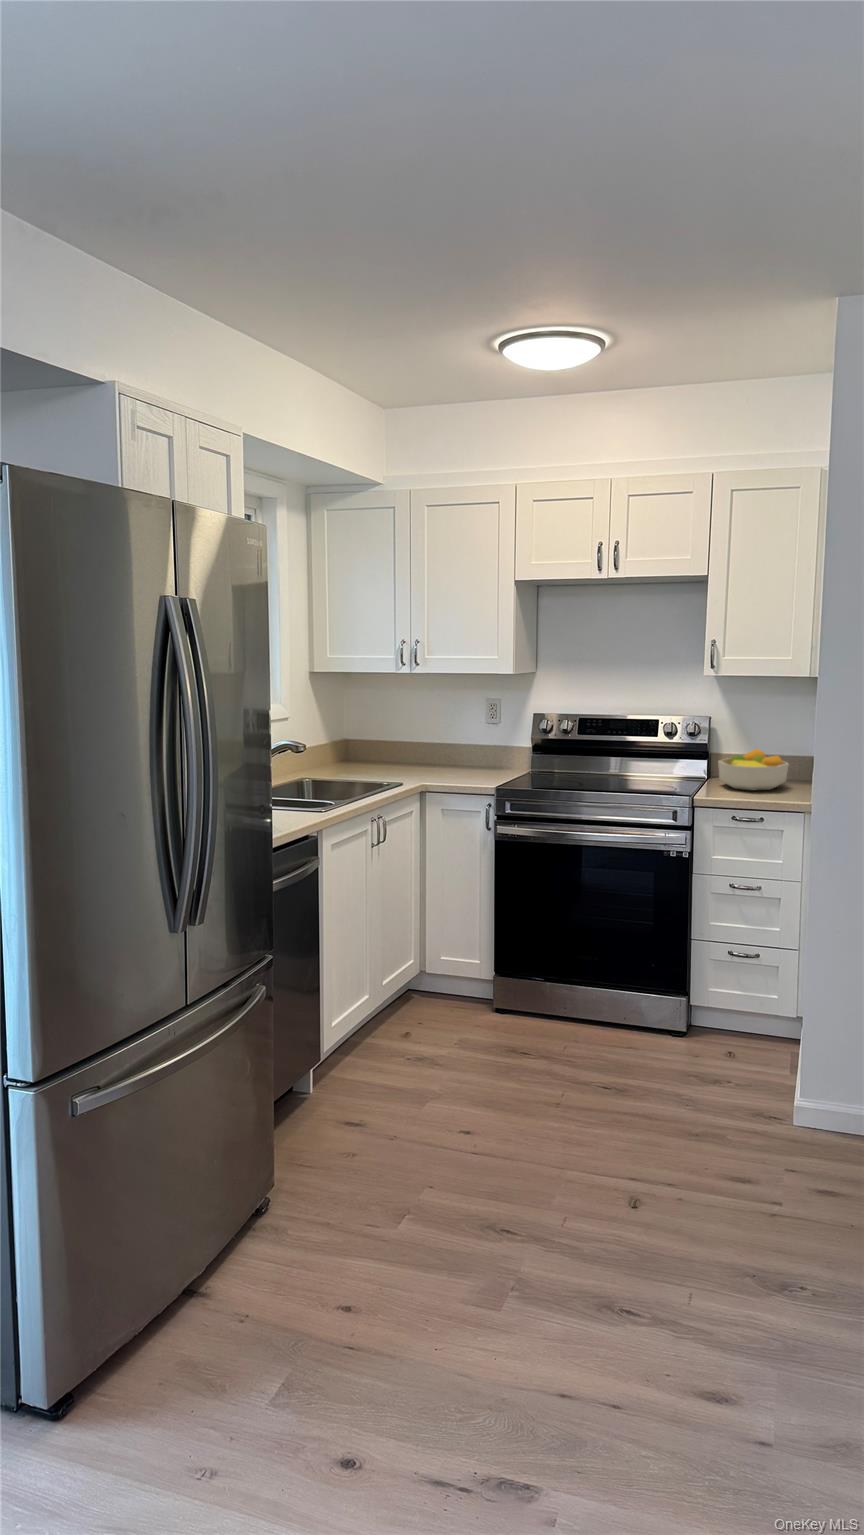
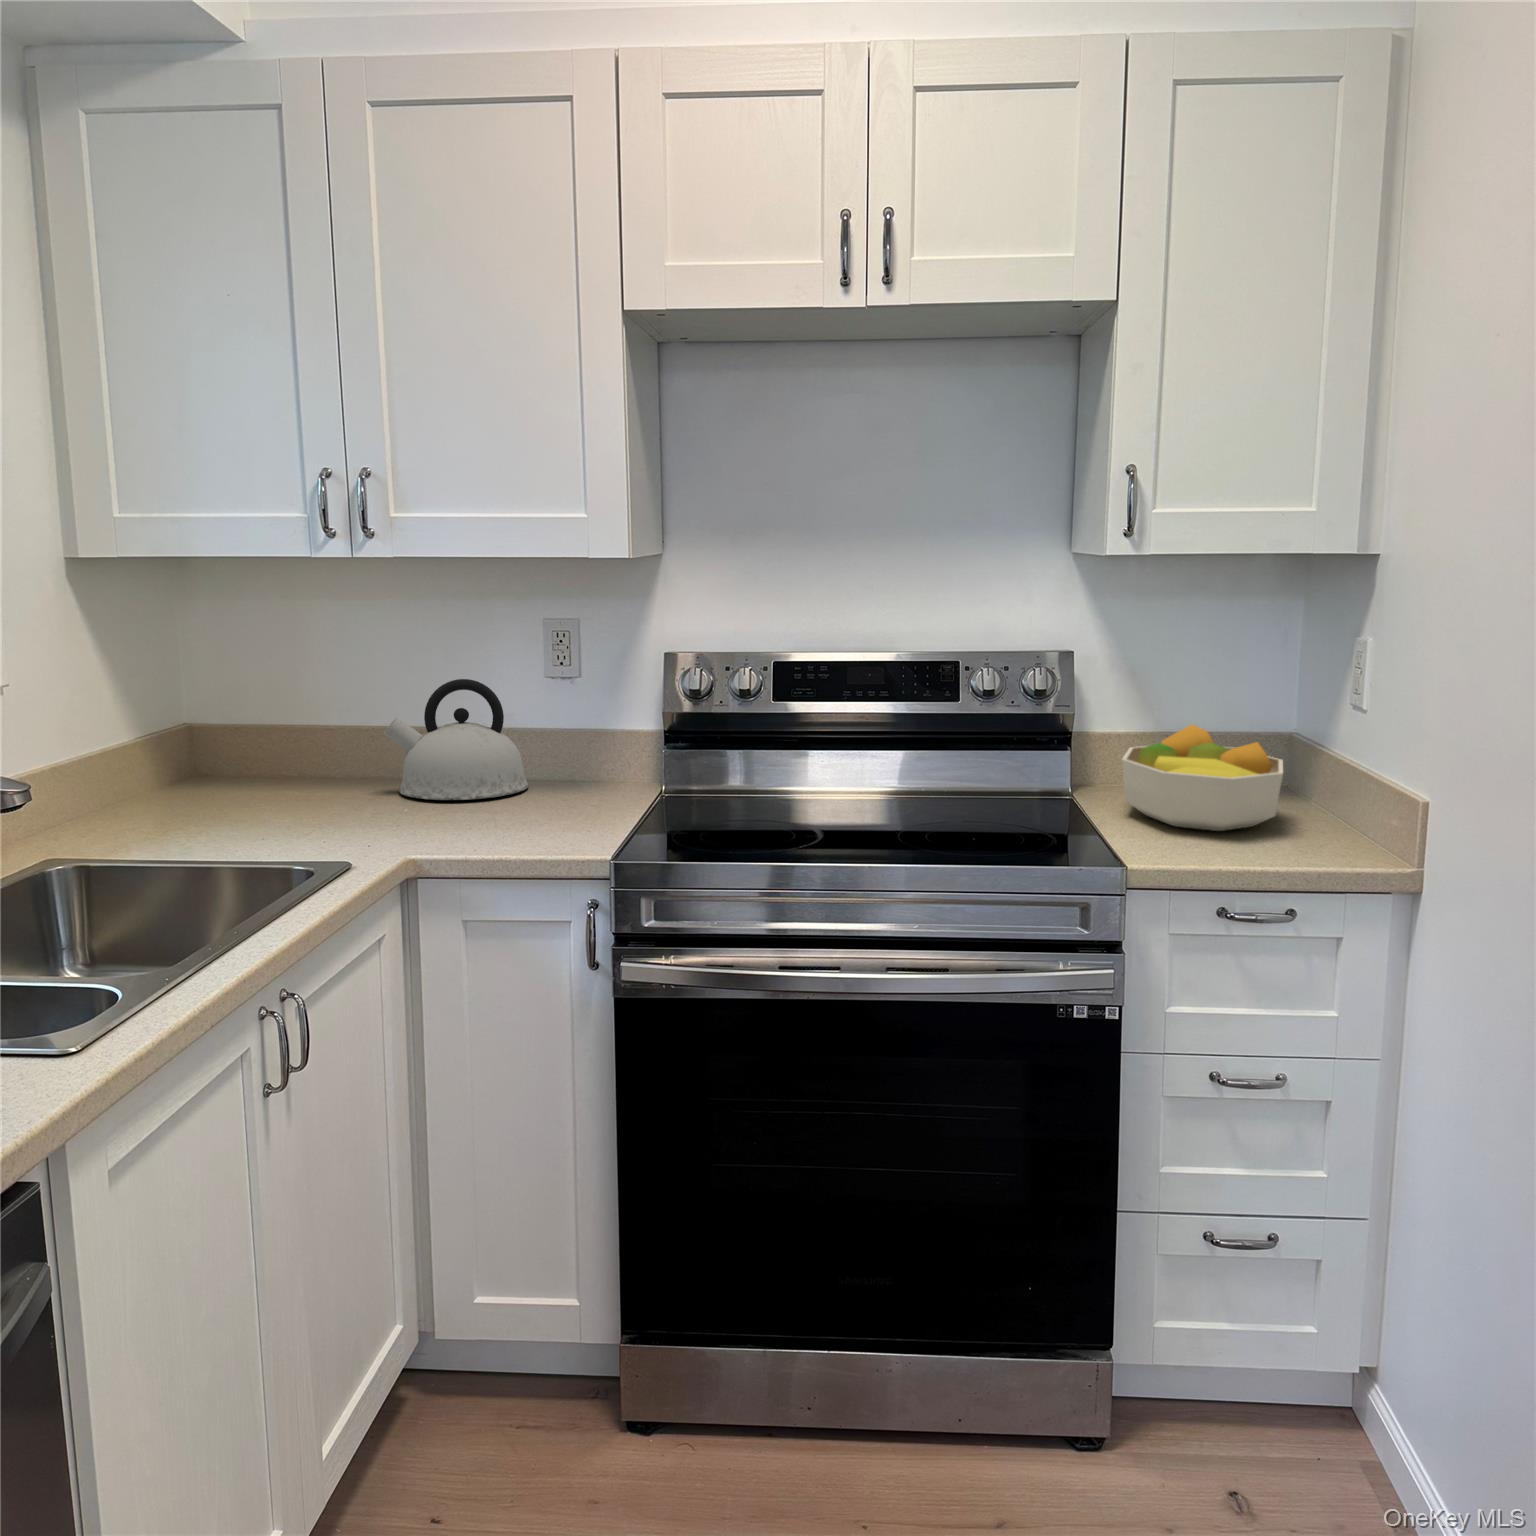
kettle: none [419,722,476,771] -> present [384,679,529,800]

